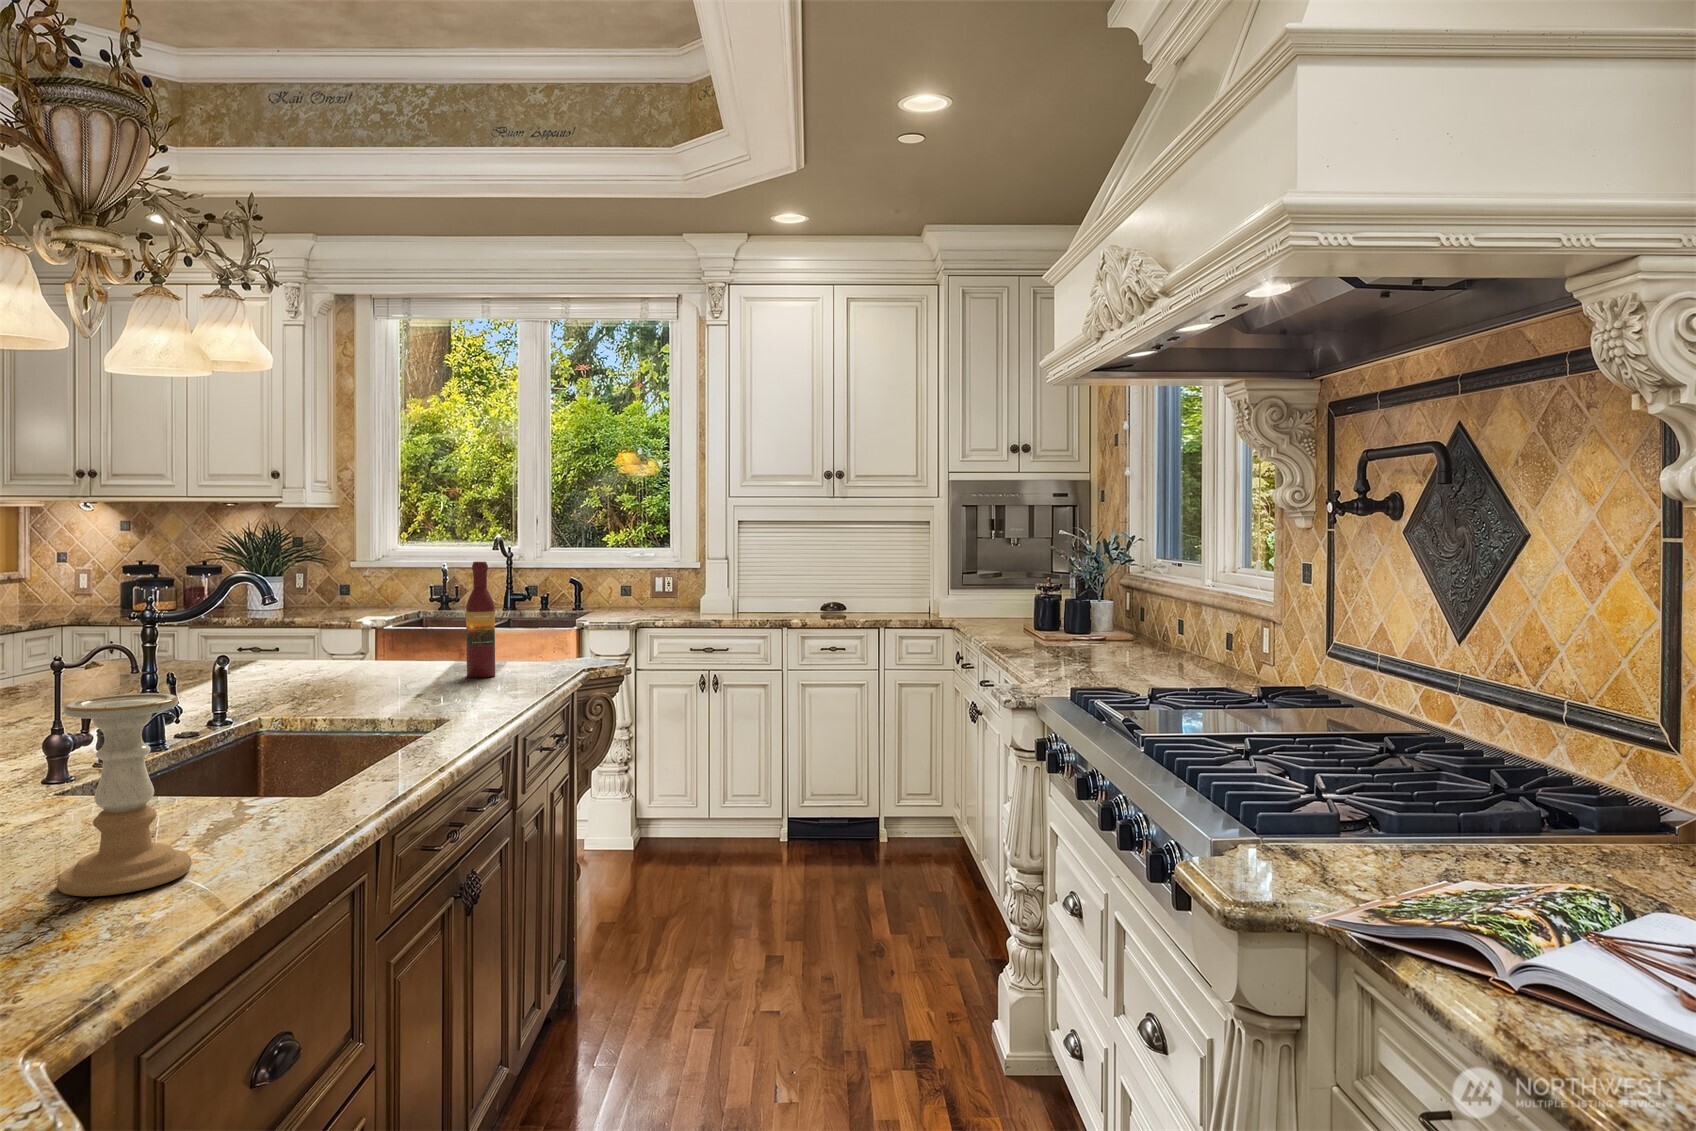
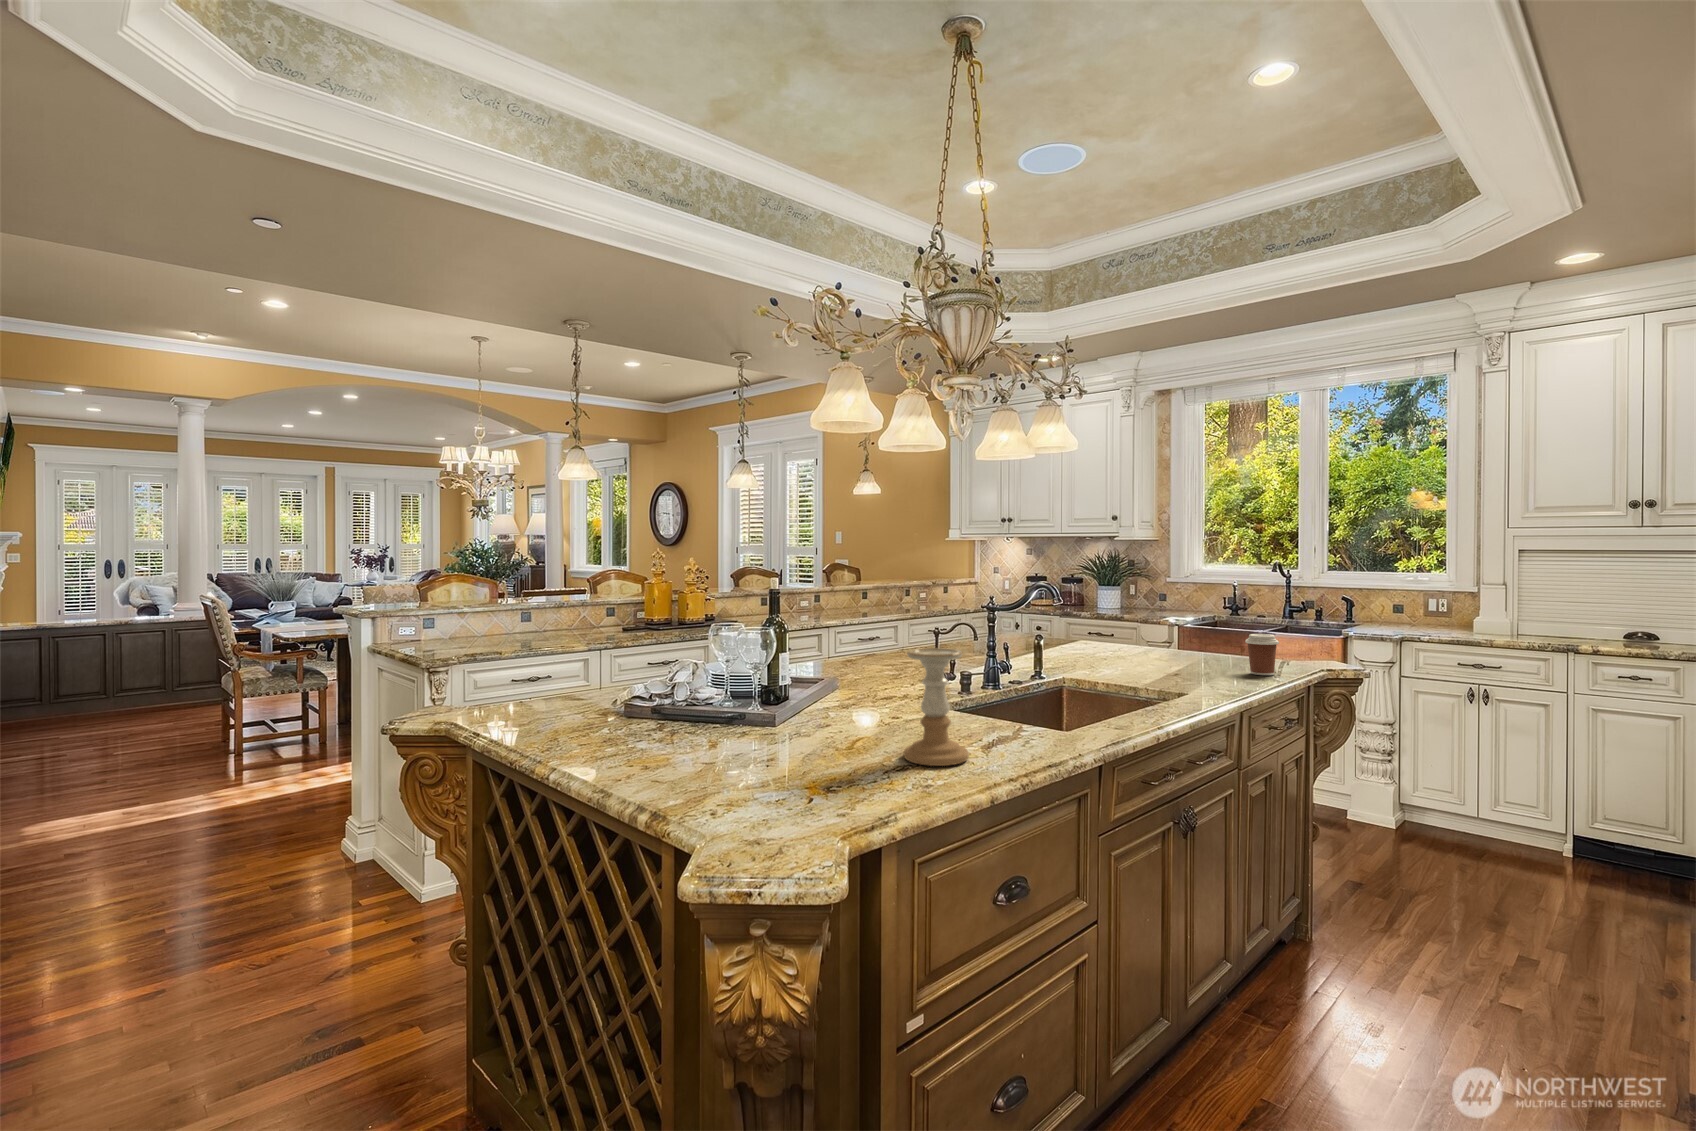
wine bottle: present [466,561,495,678] -> none [1217,575,1240,667]
coffee cup: none [505,633,543,683] -> present [1245,634,1279,675]

